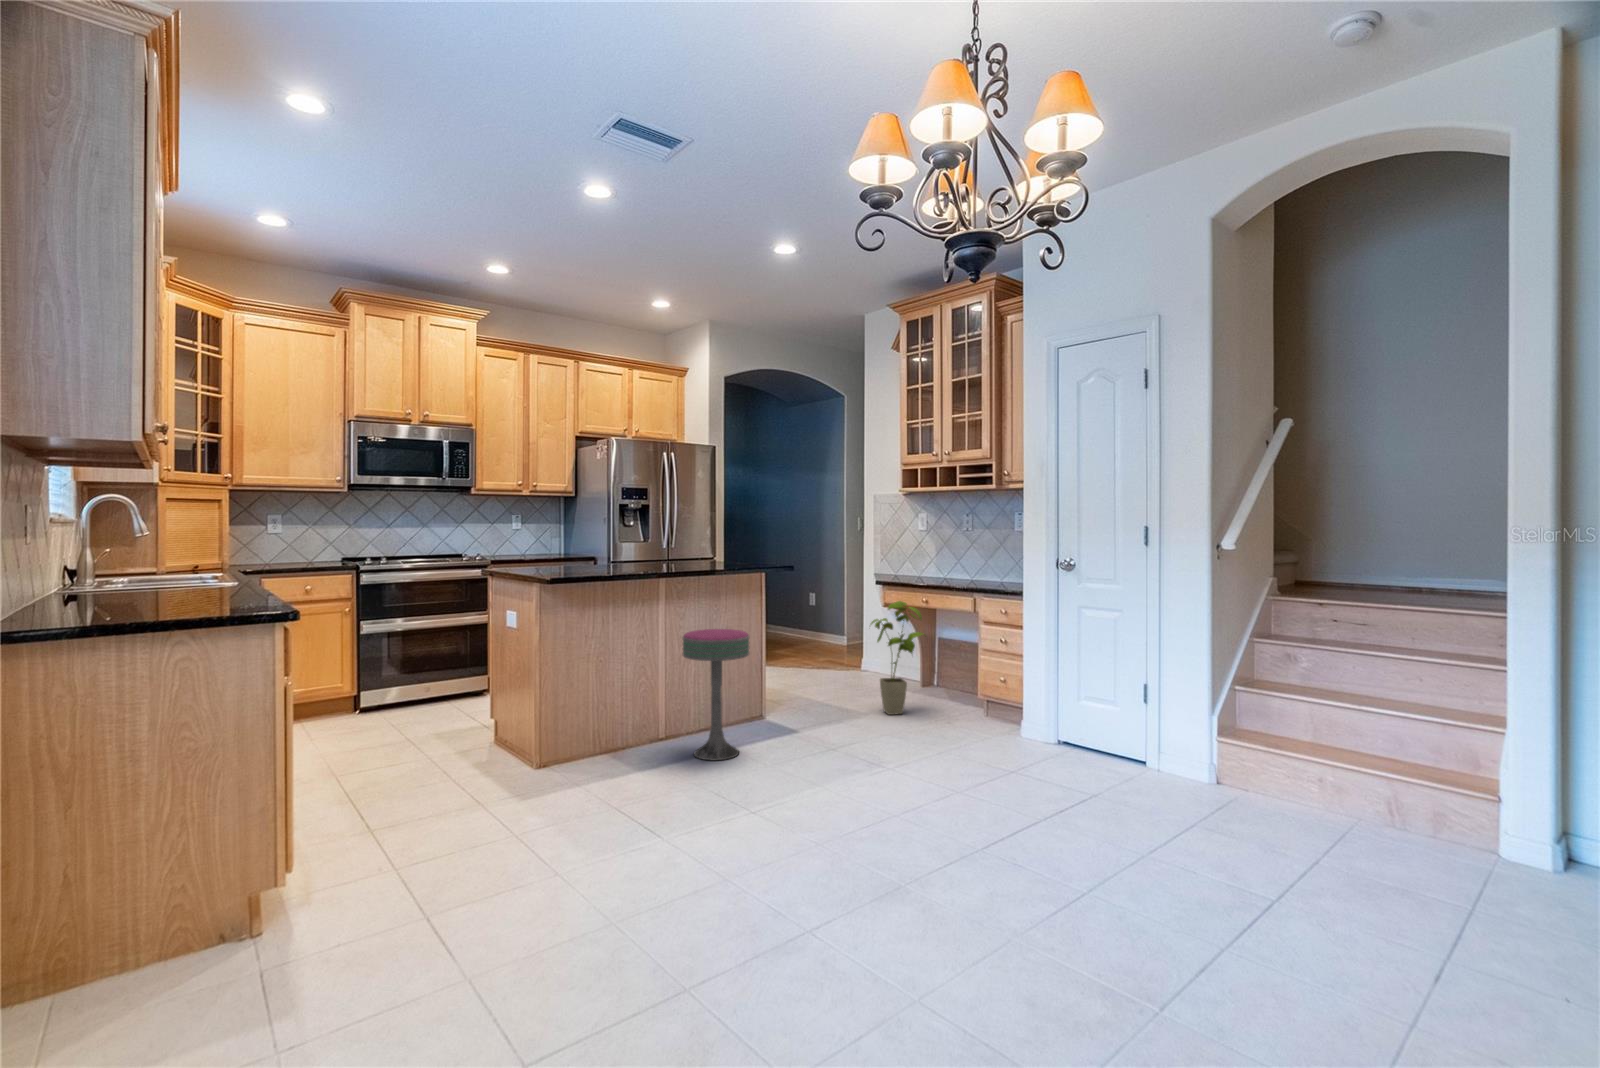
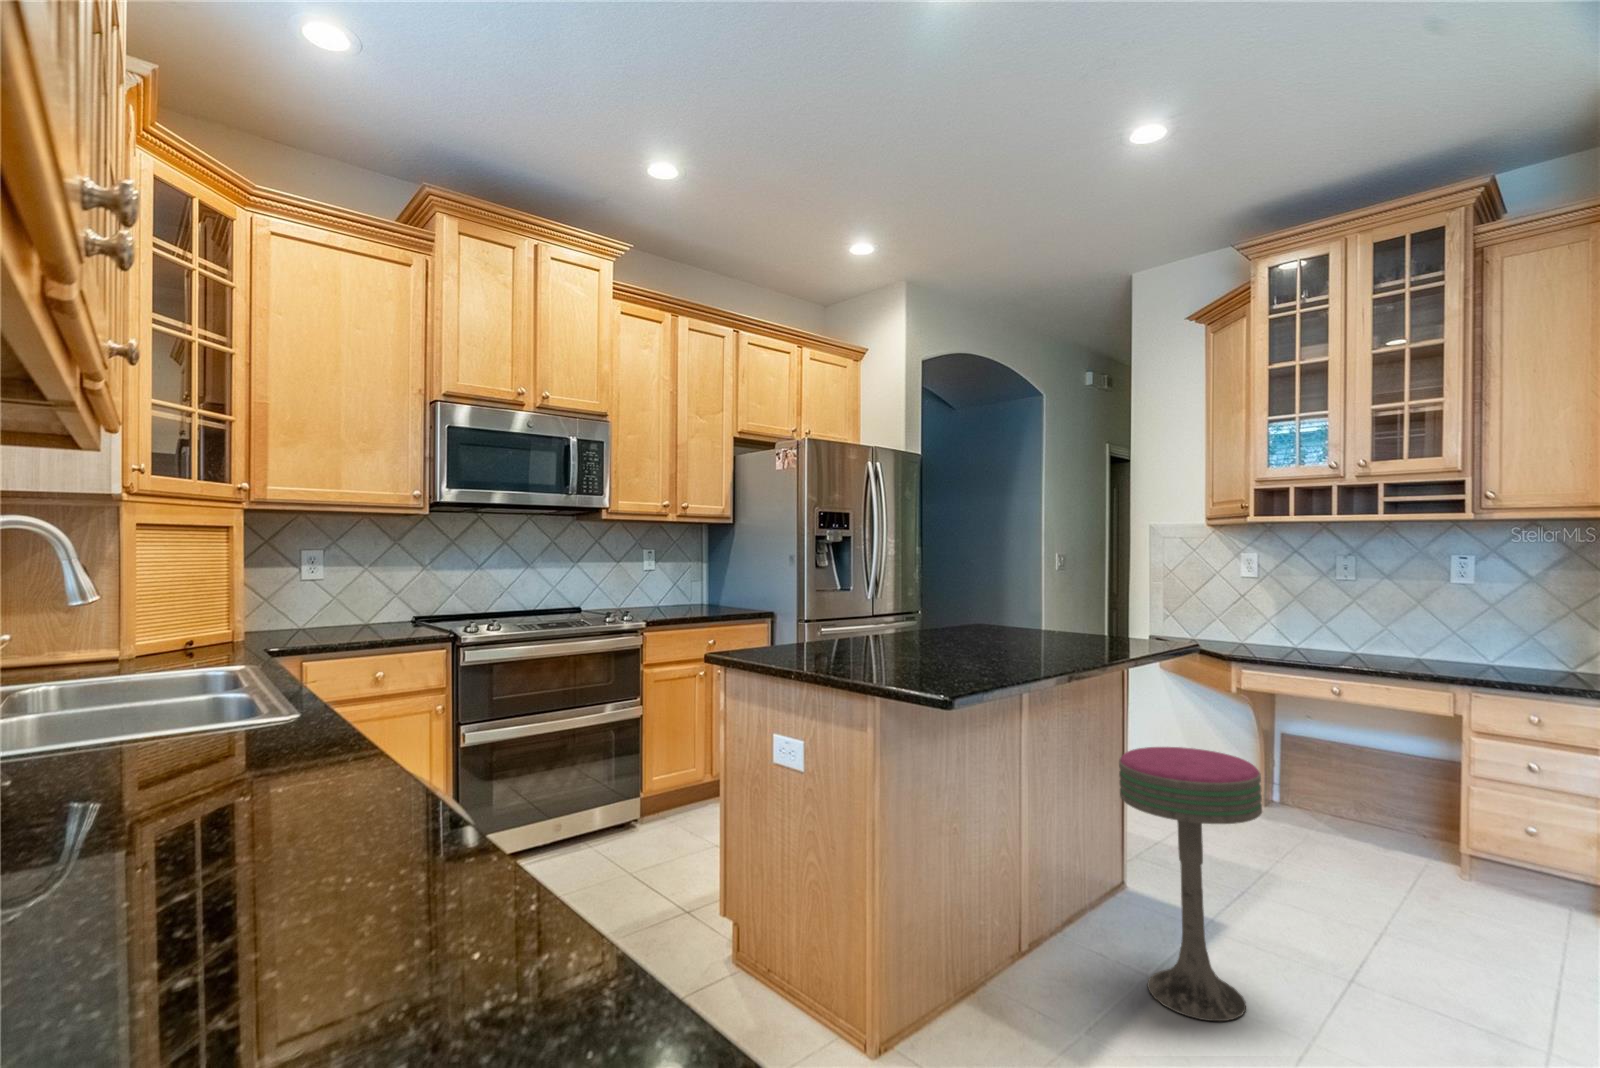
house plant: present [871,601,924,715] -> none [1287,677,1408,869]

